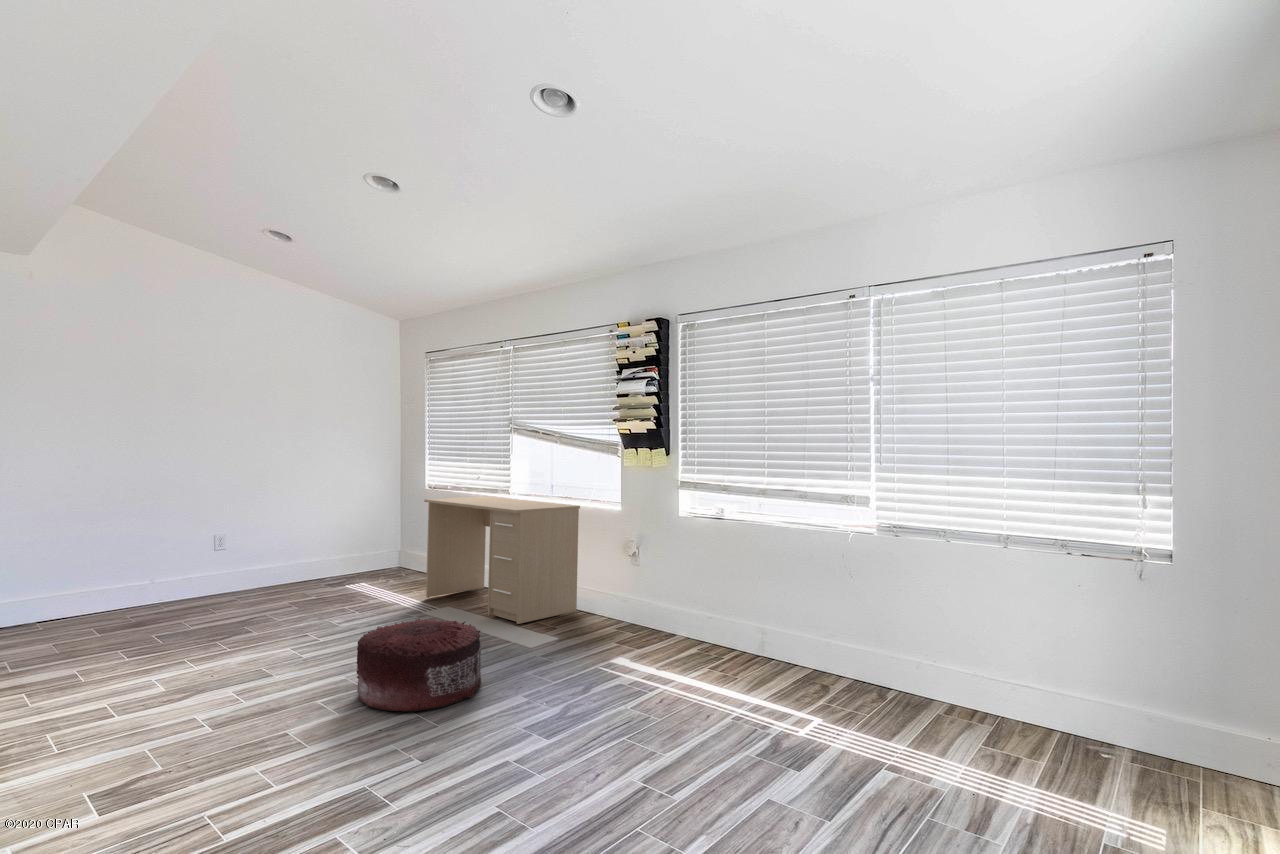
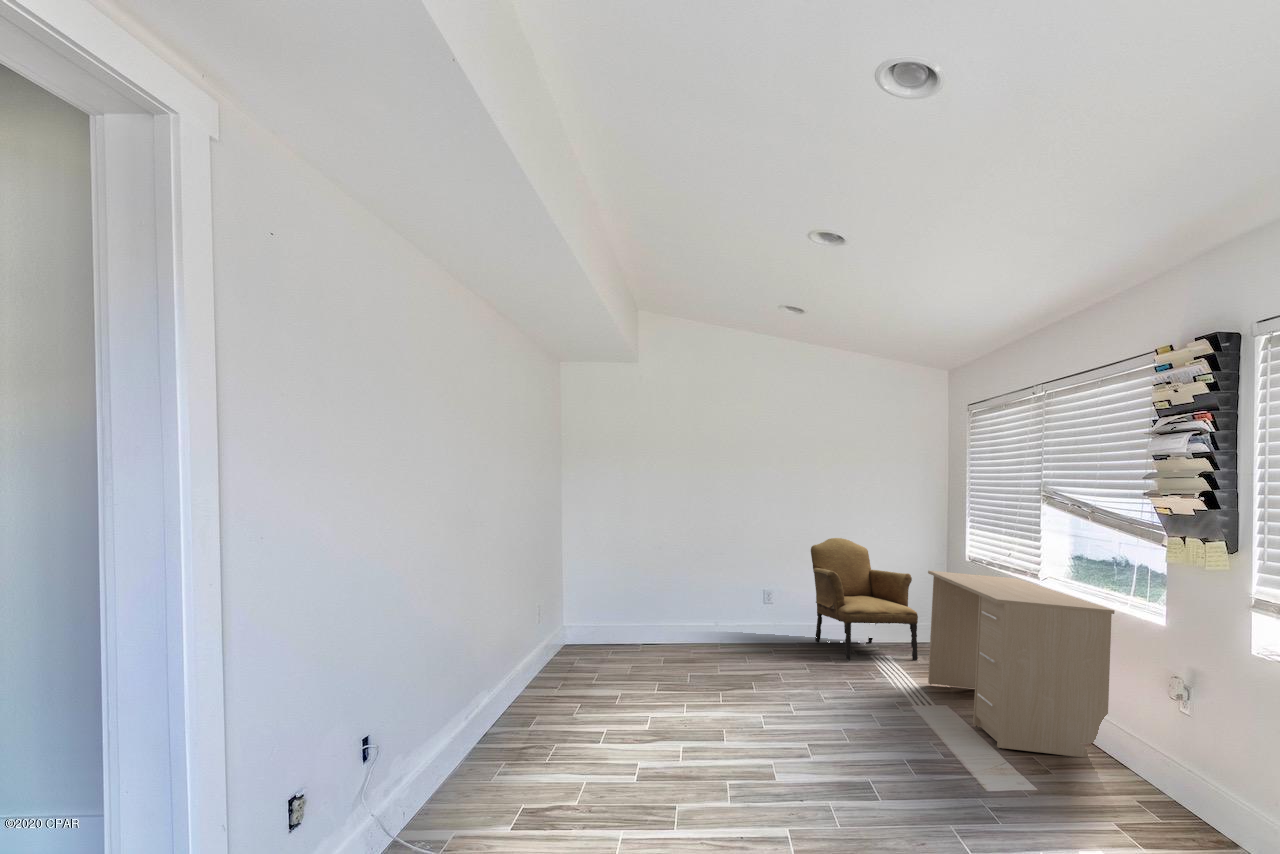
armchair: none [280,482,397,598] -> present [811,538,918,661]
pouf: present [357,619,482,712] -> none [744,693,880,807]

